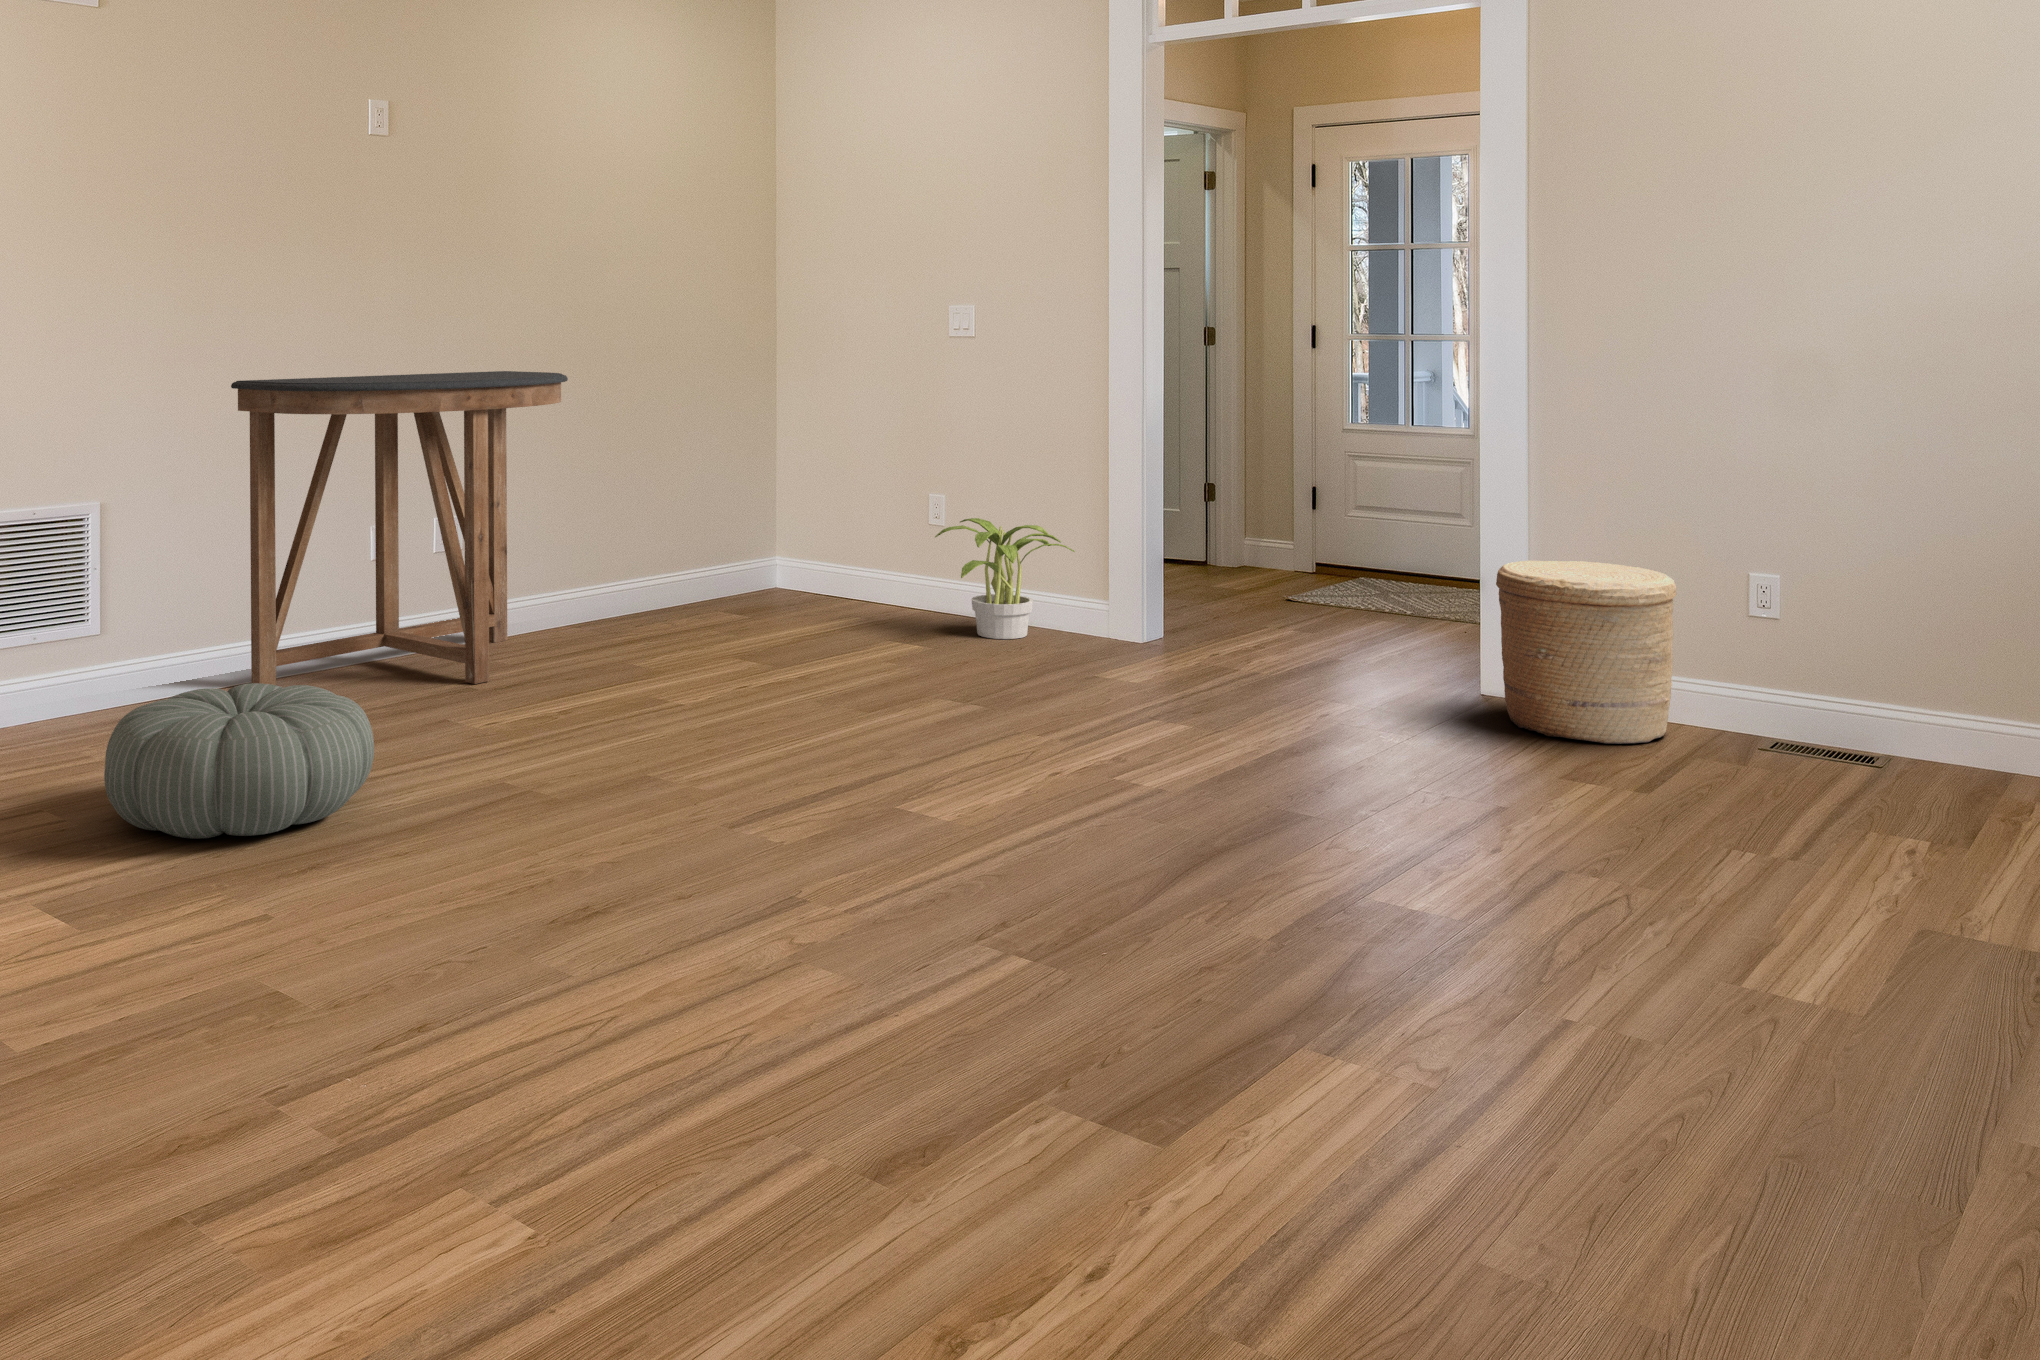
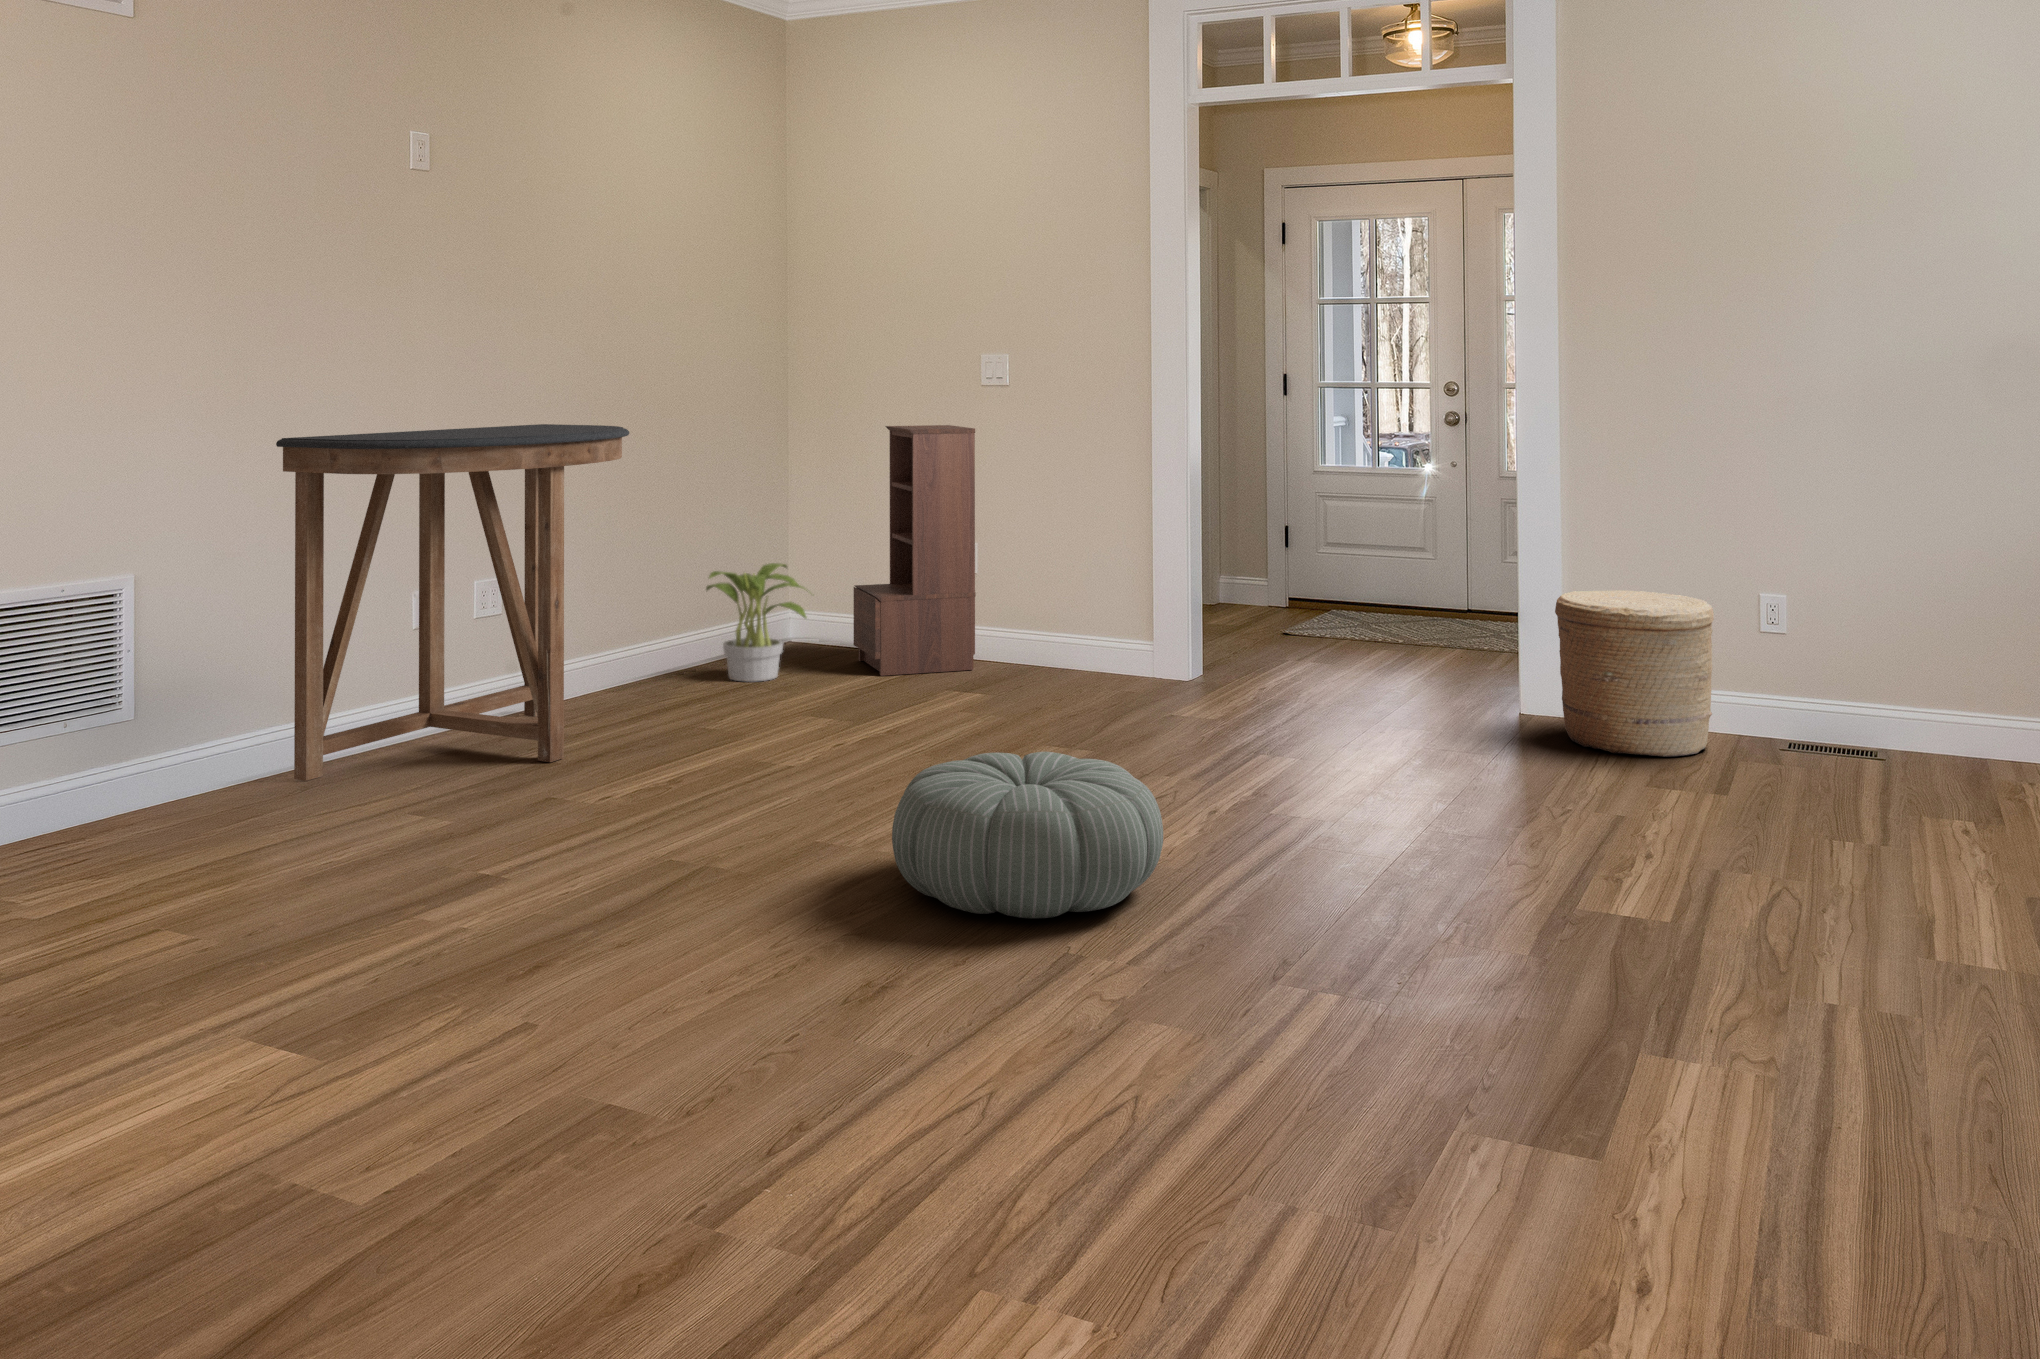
bookshelf: none [823,376,934,620] -> present [854,425,976,676]
potted plant: present [935,518,1075,639] -> present [706,563,807,682]
pouf: present [104,683,374,839] -> present [892,752,1163,918]

